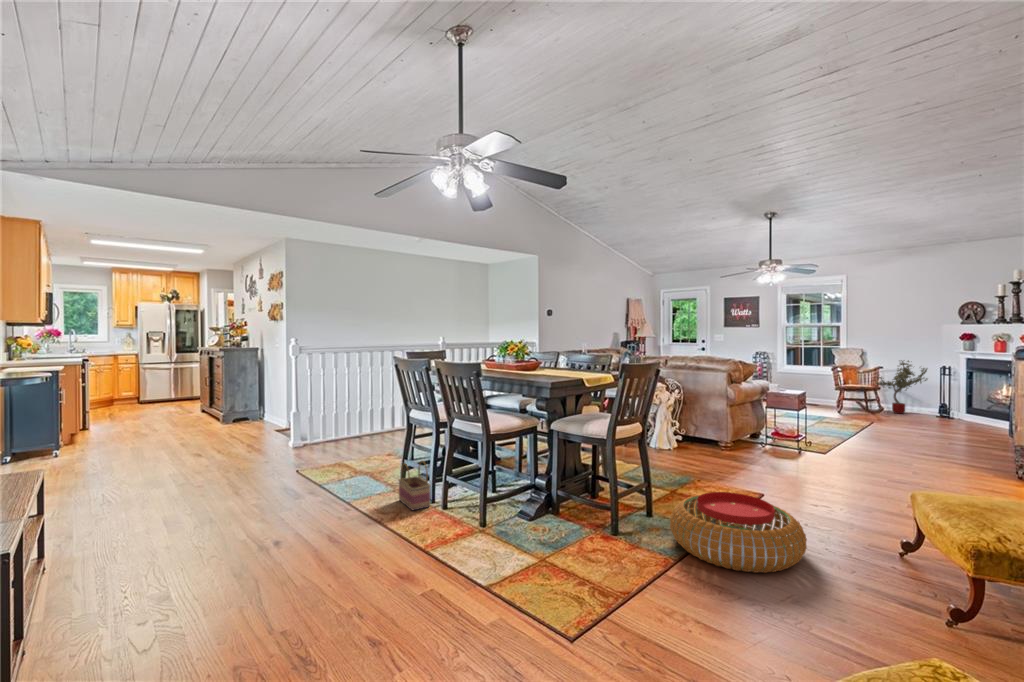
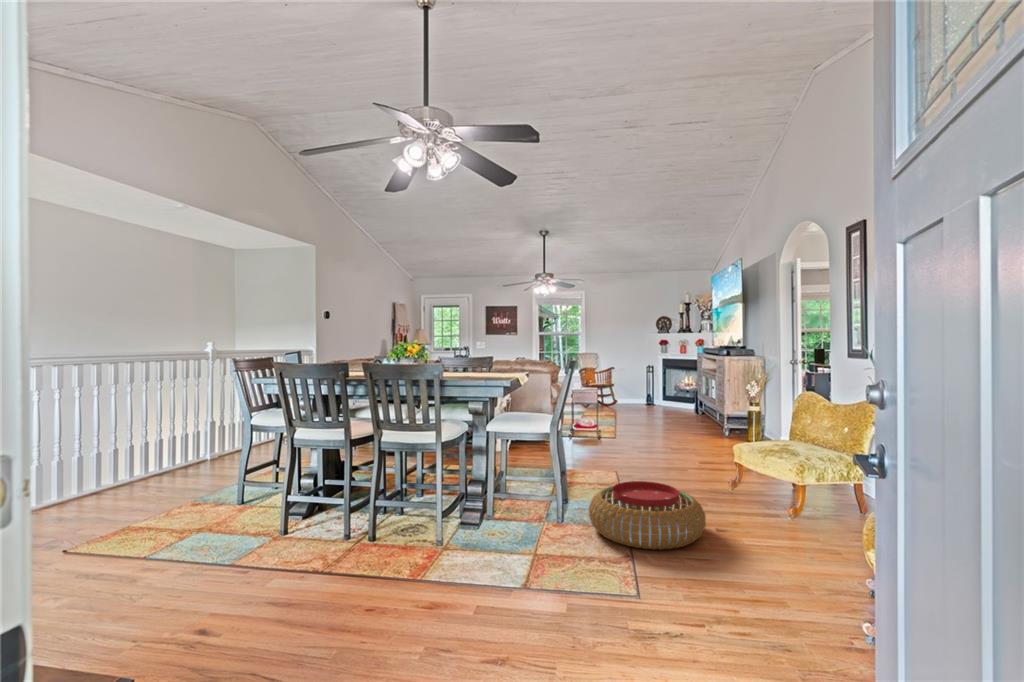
potted tree: present [876,360,927,414] -> none [603,361,639,405]
basket: present [399,461,430,510] -> none [249,509,309,582]

